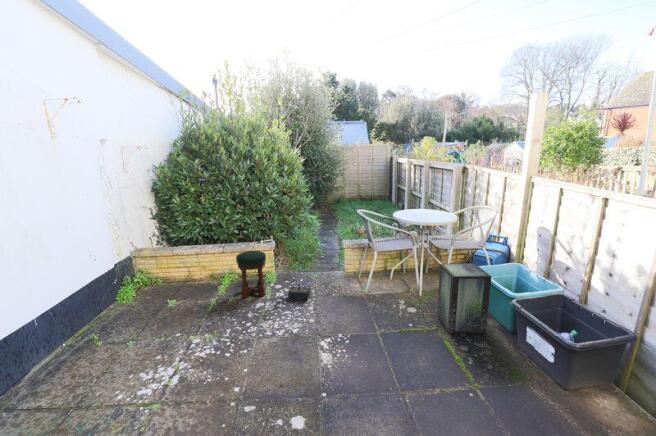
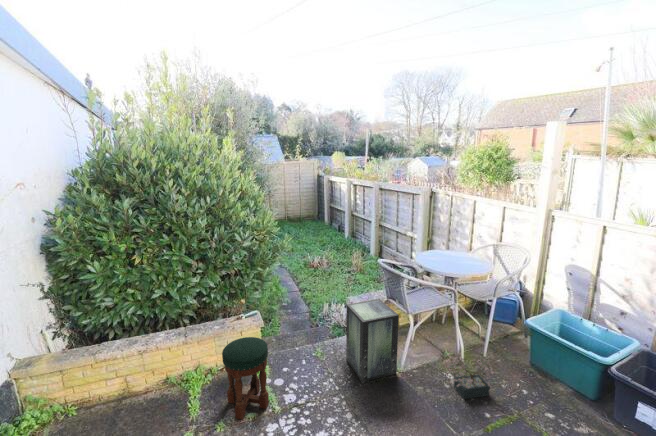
storage box: present [437,263,491,334] -> present [346,299,399,382]
decorative plant: present [282,269,314,300] -> present [446,354,494,399]

